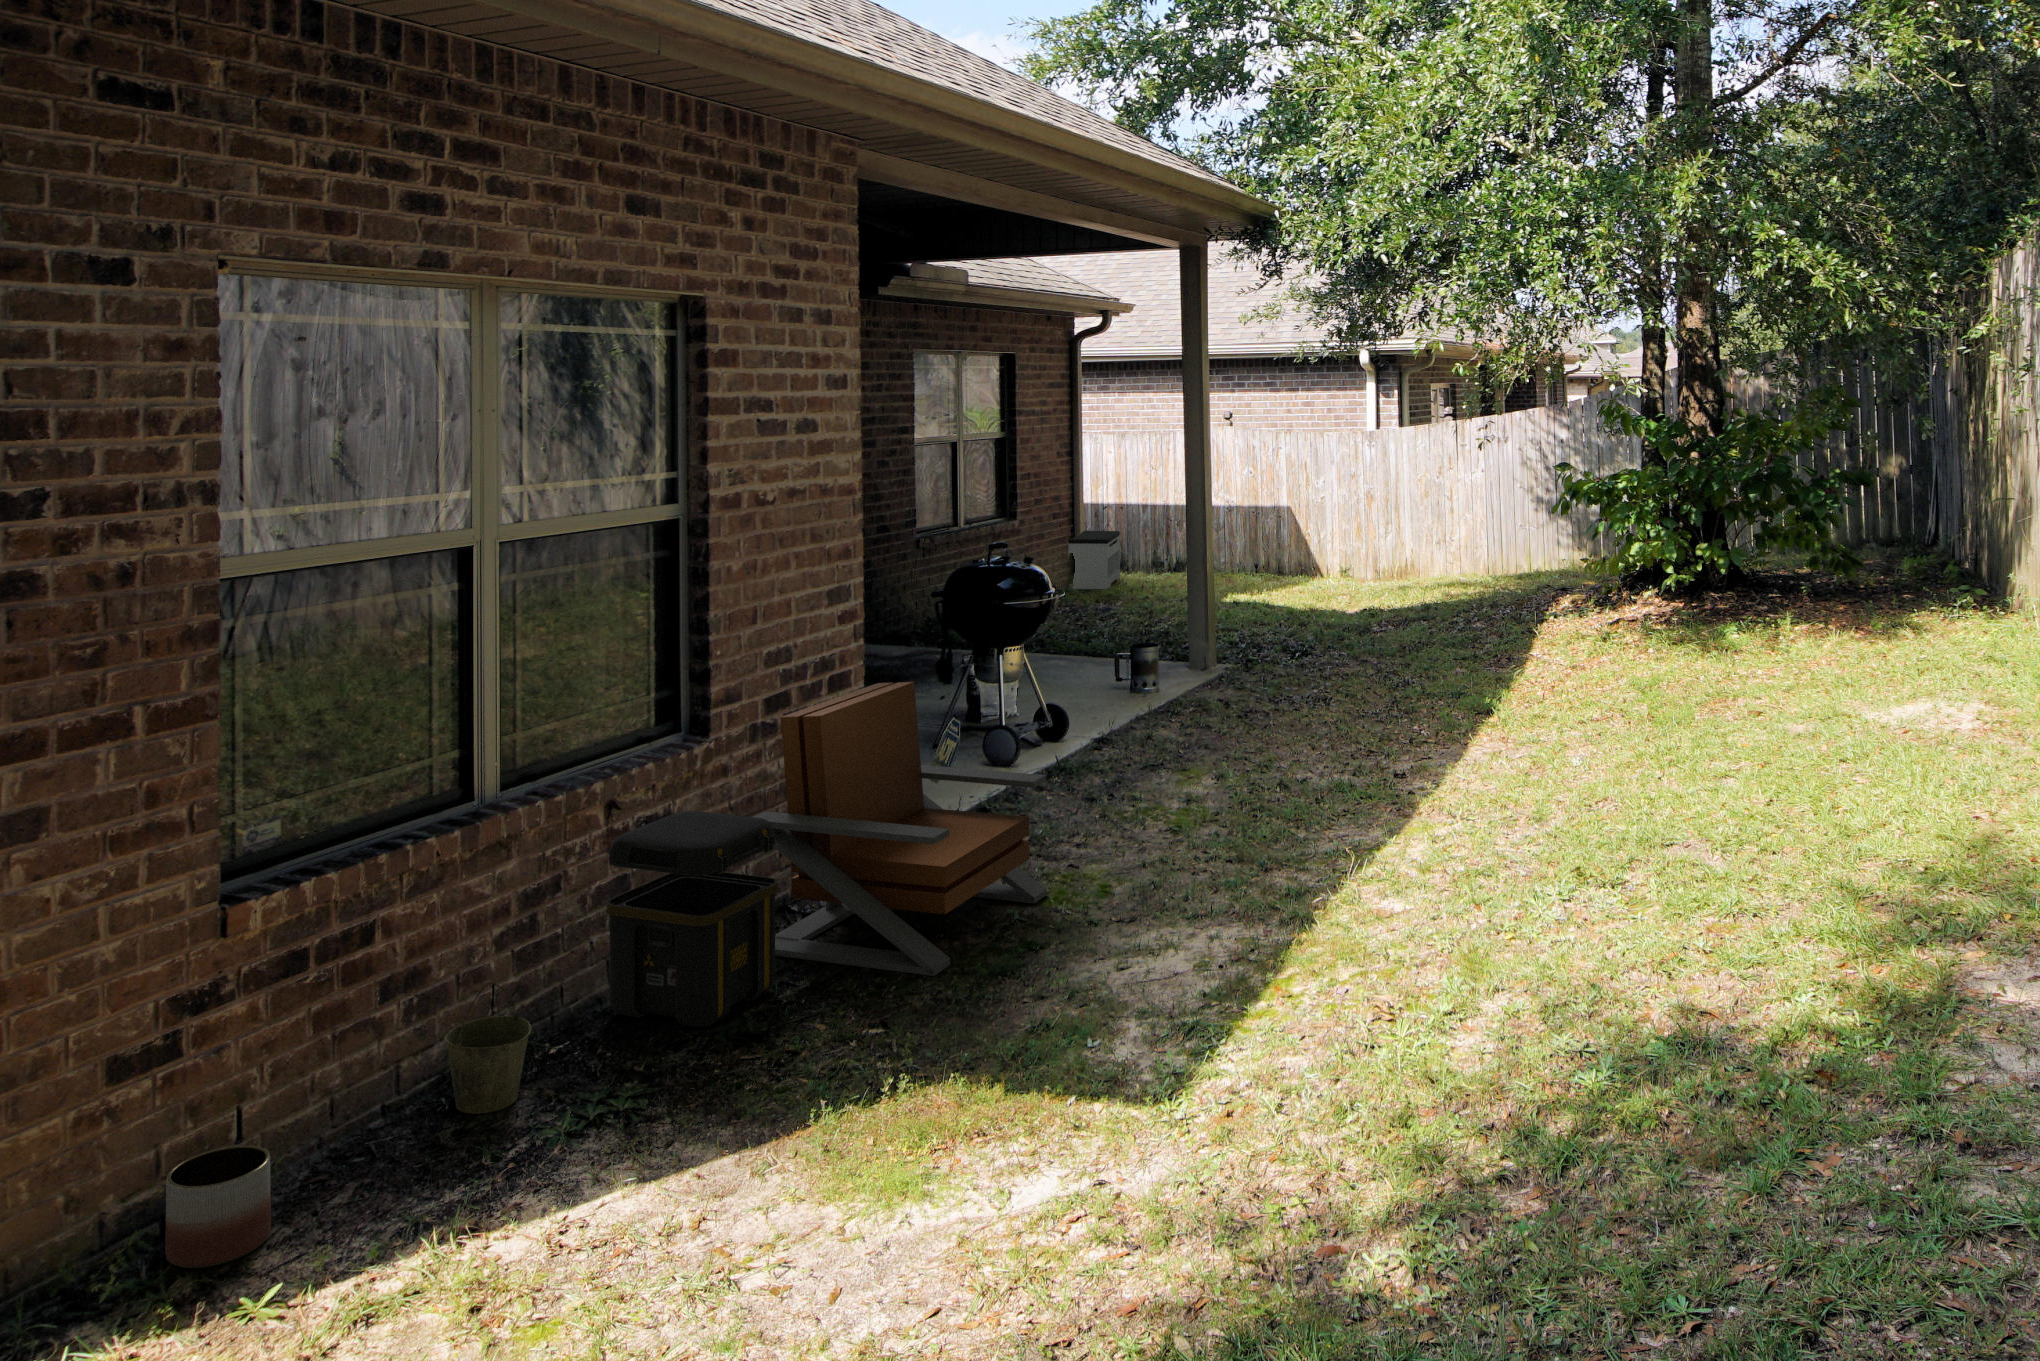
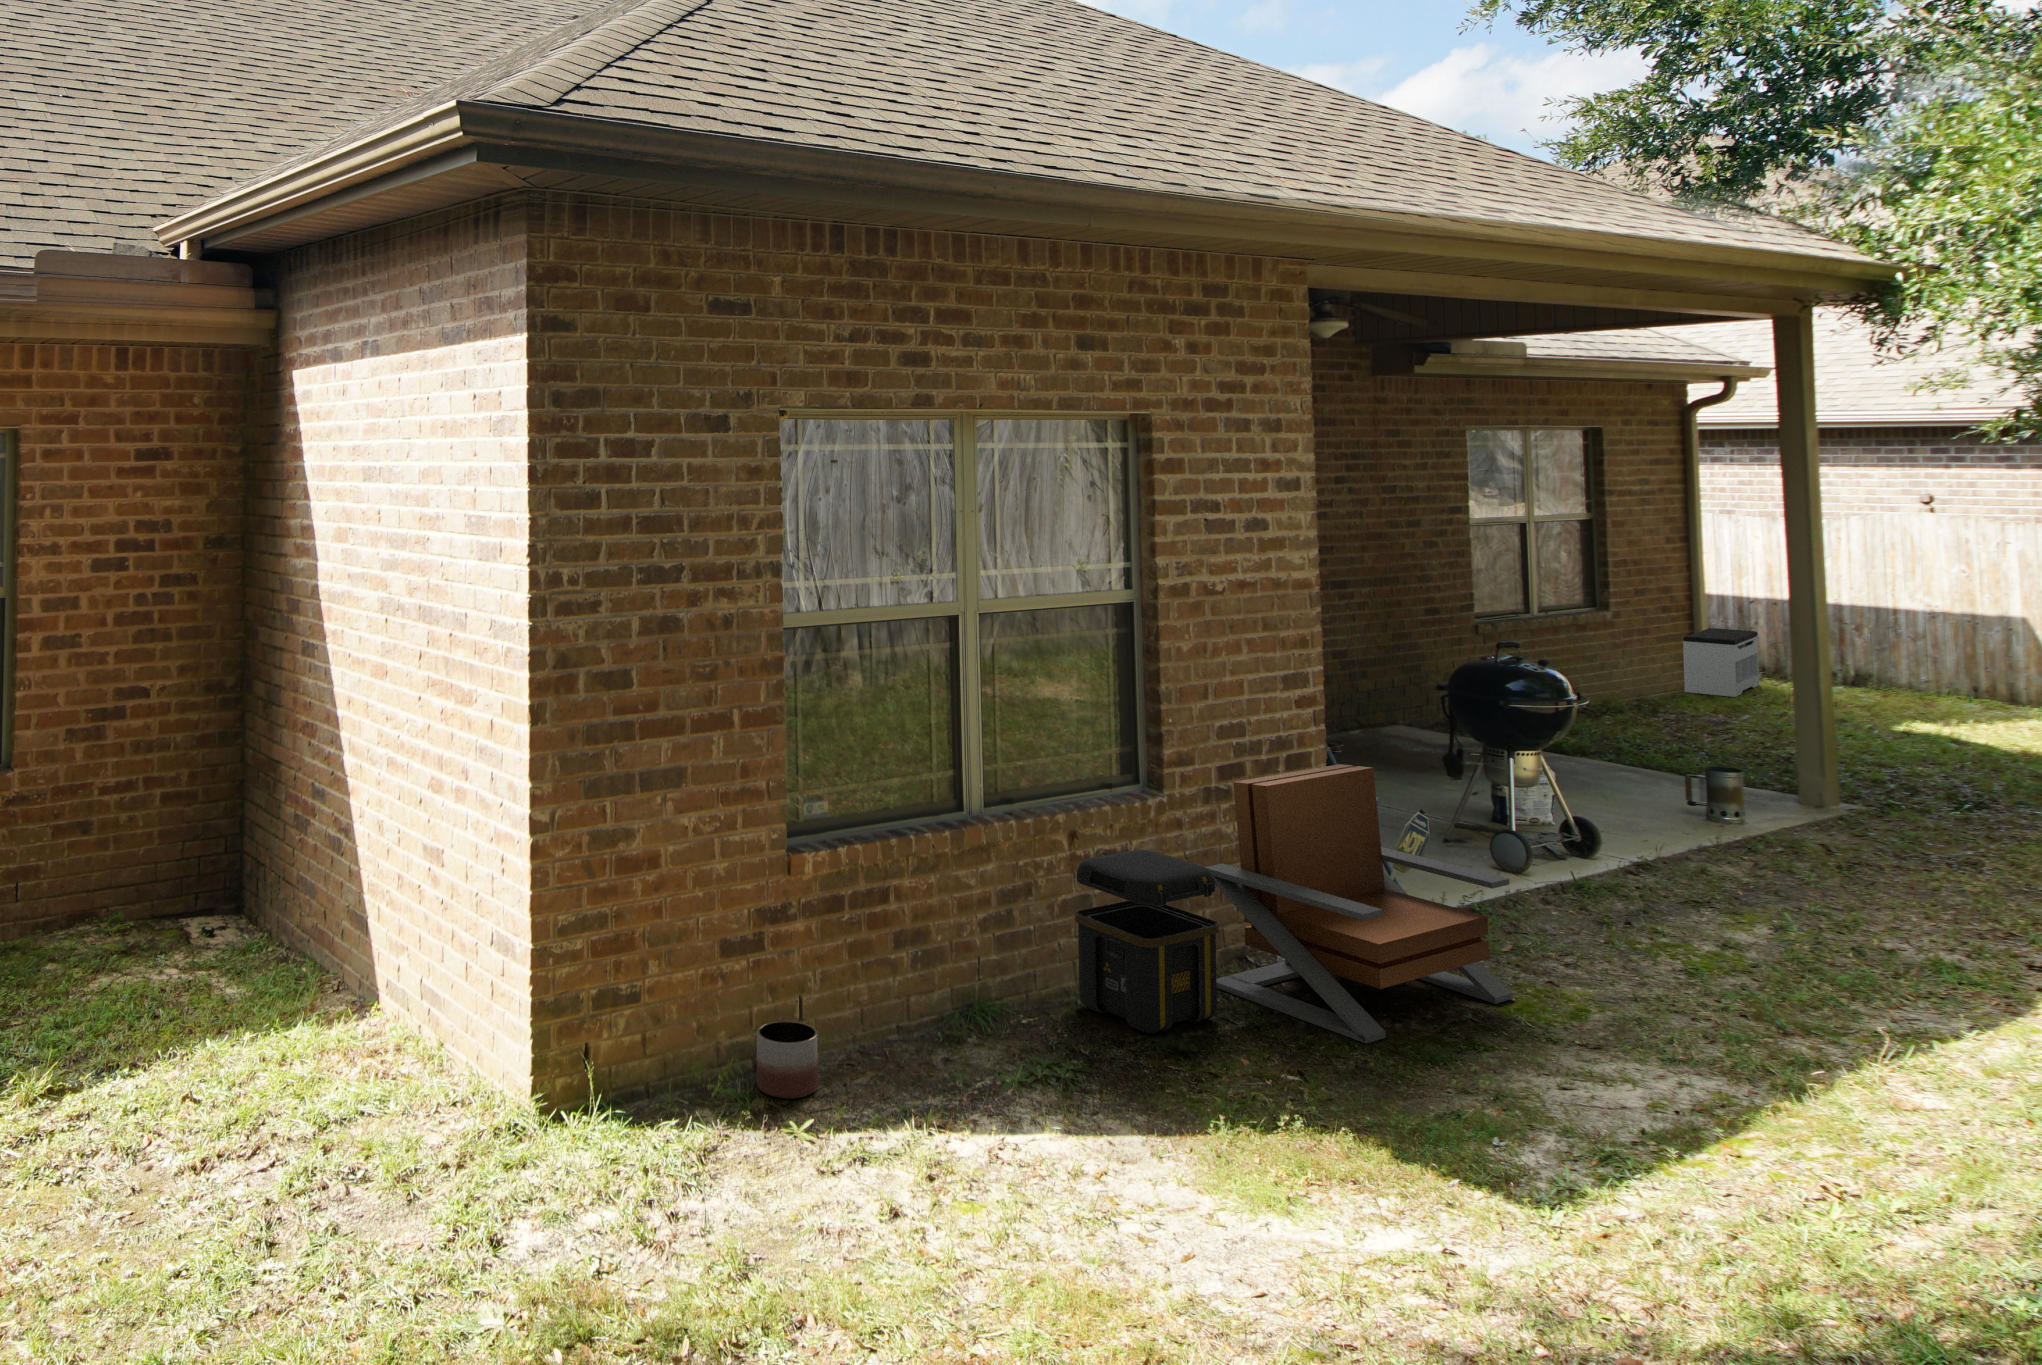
bucket: present [444,983,531,1114] -> none [943,952,1005,1053]

